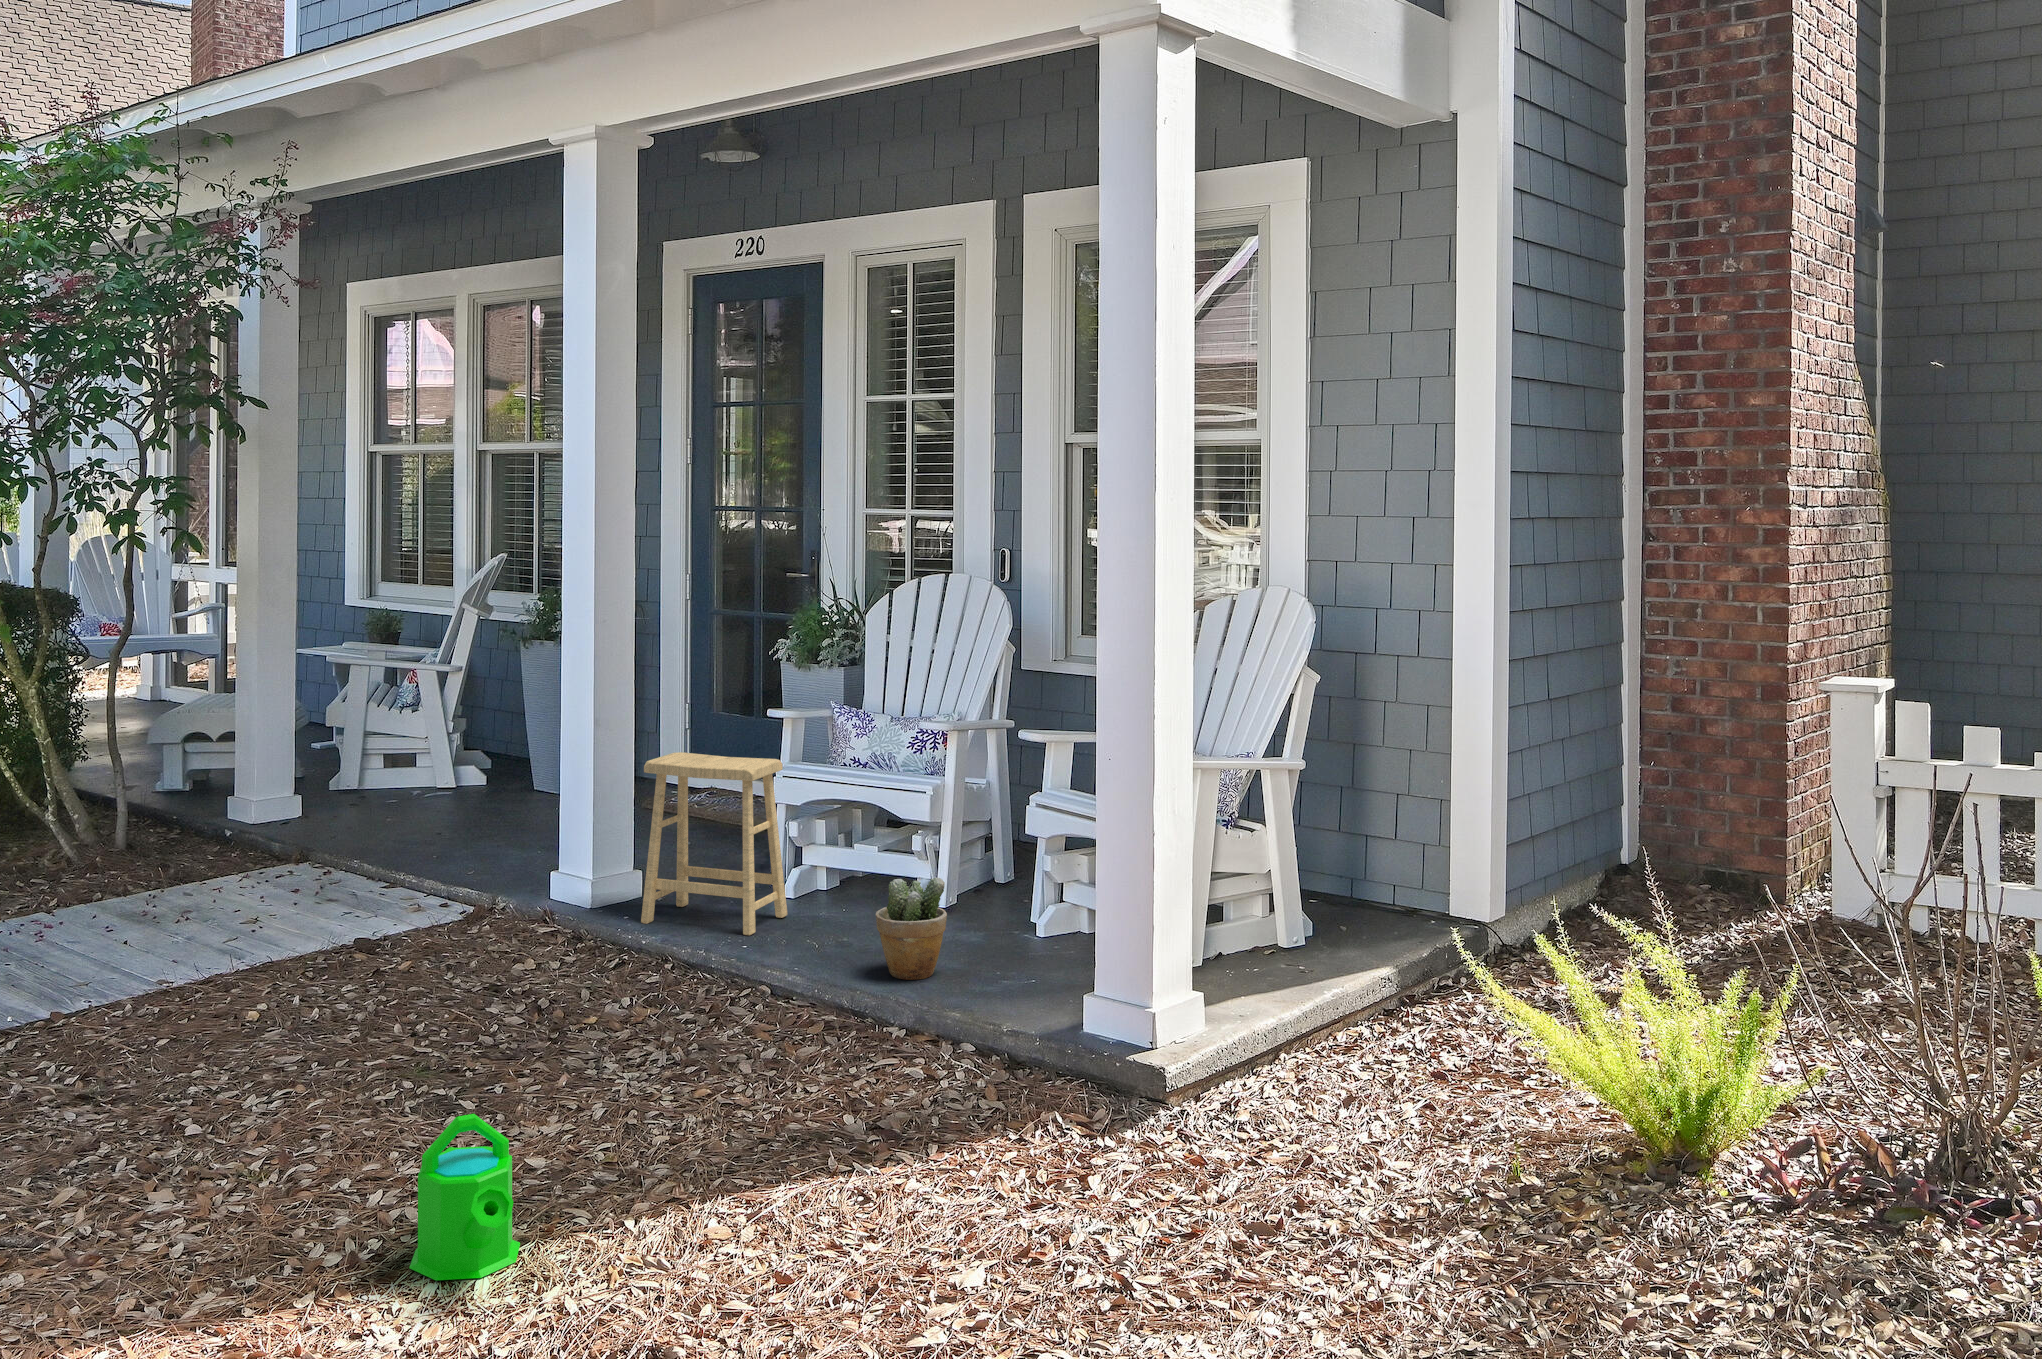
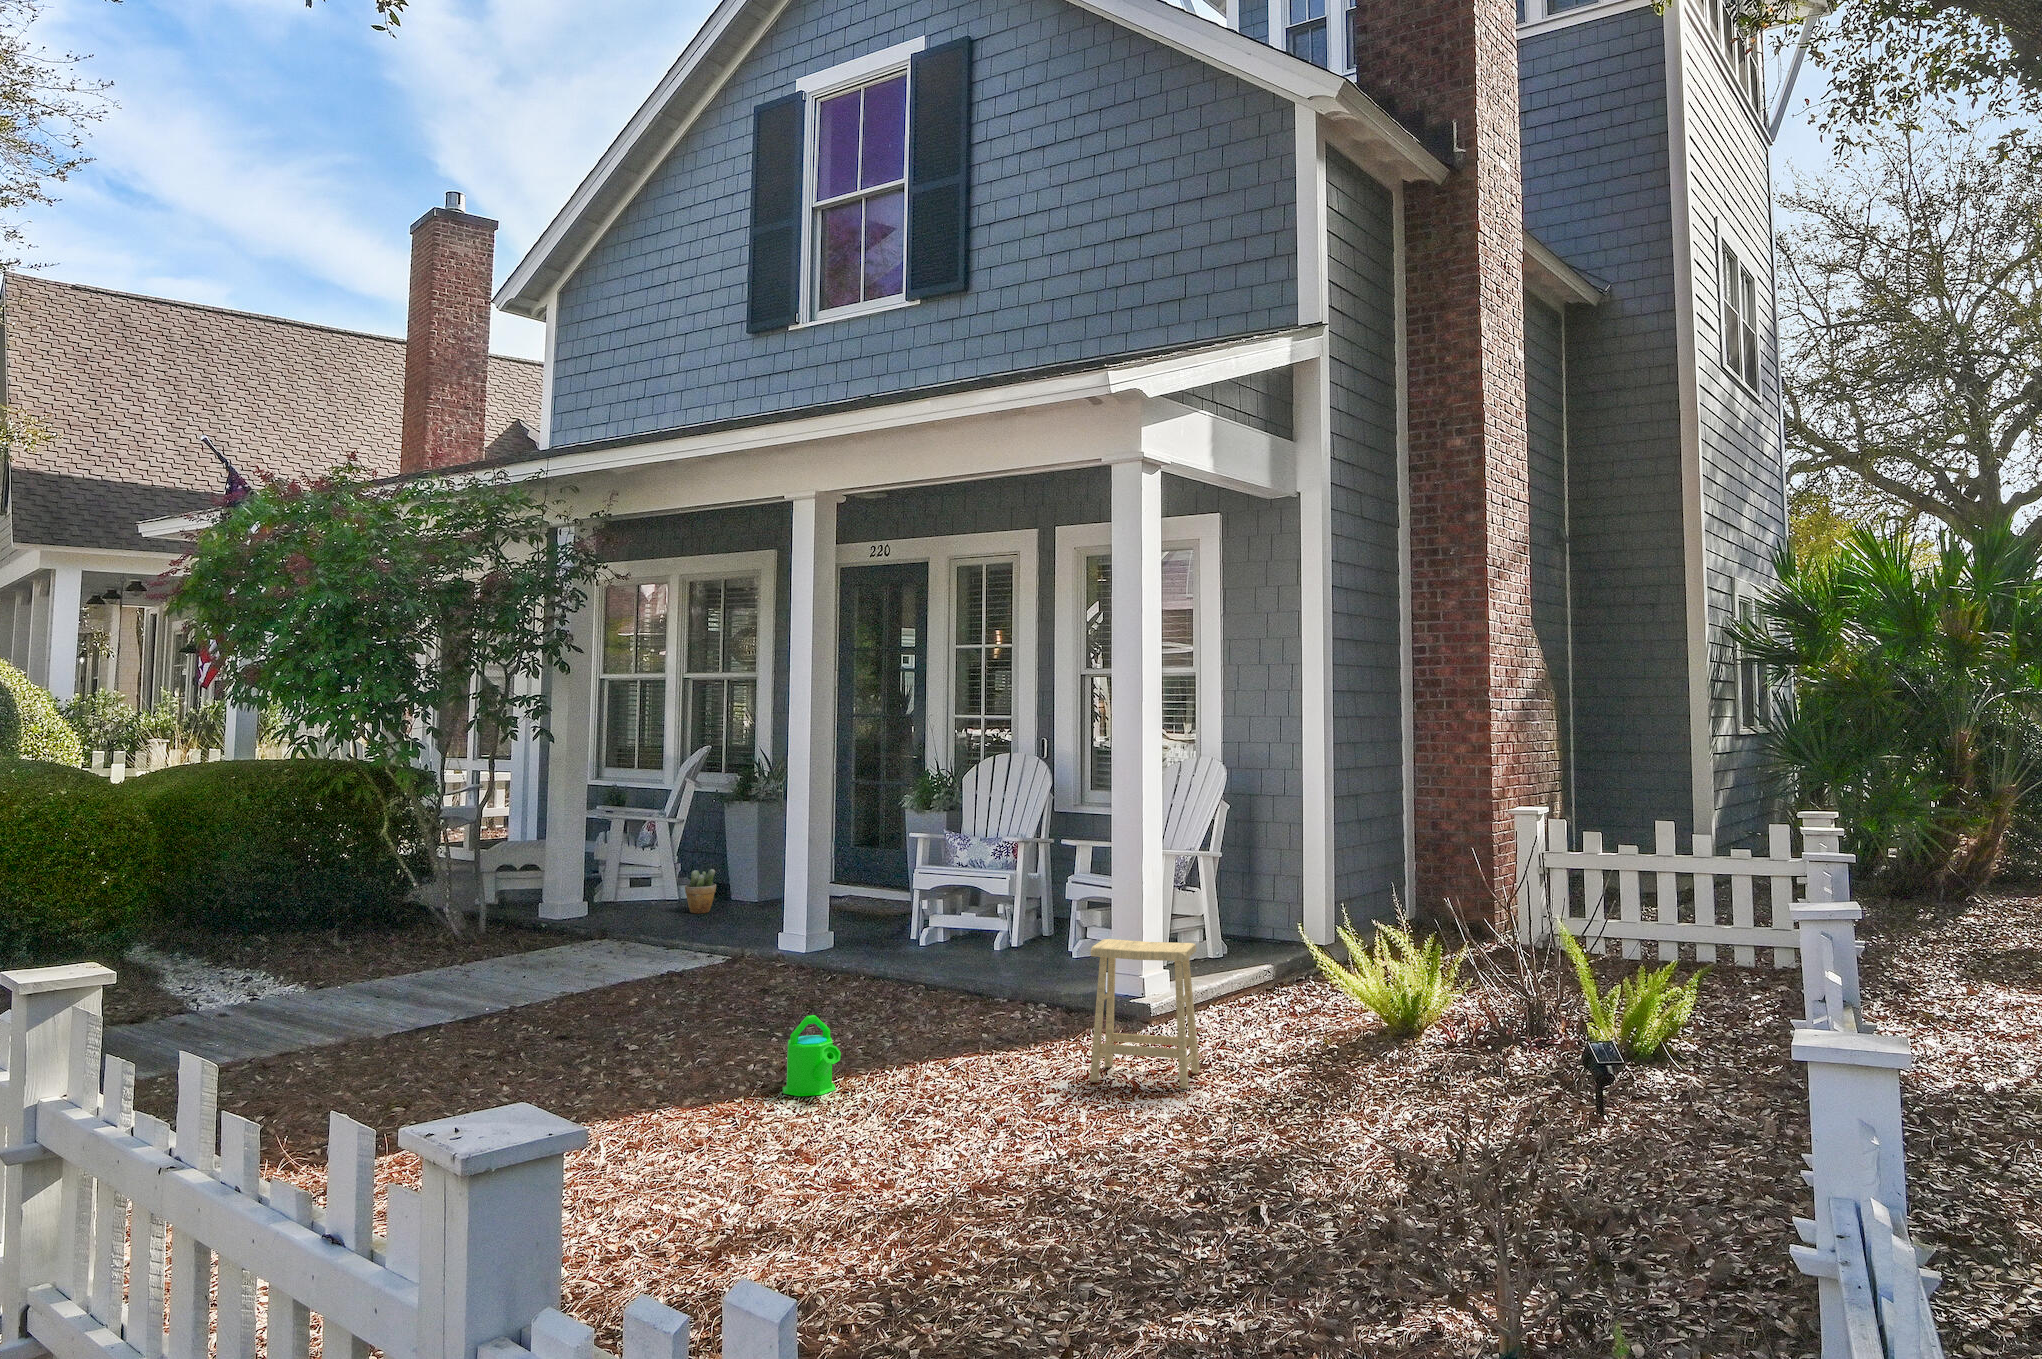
footstool: present [641,752,787,936] -> present [1090,939,1200,1089]
potted plant: present [876,878,947,980] -> present [685,869,716,913]

